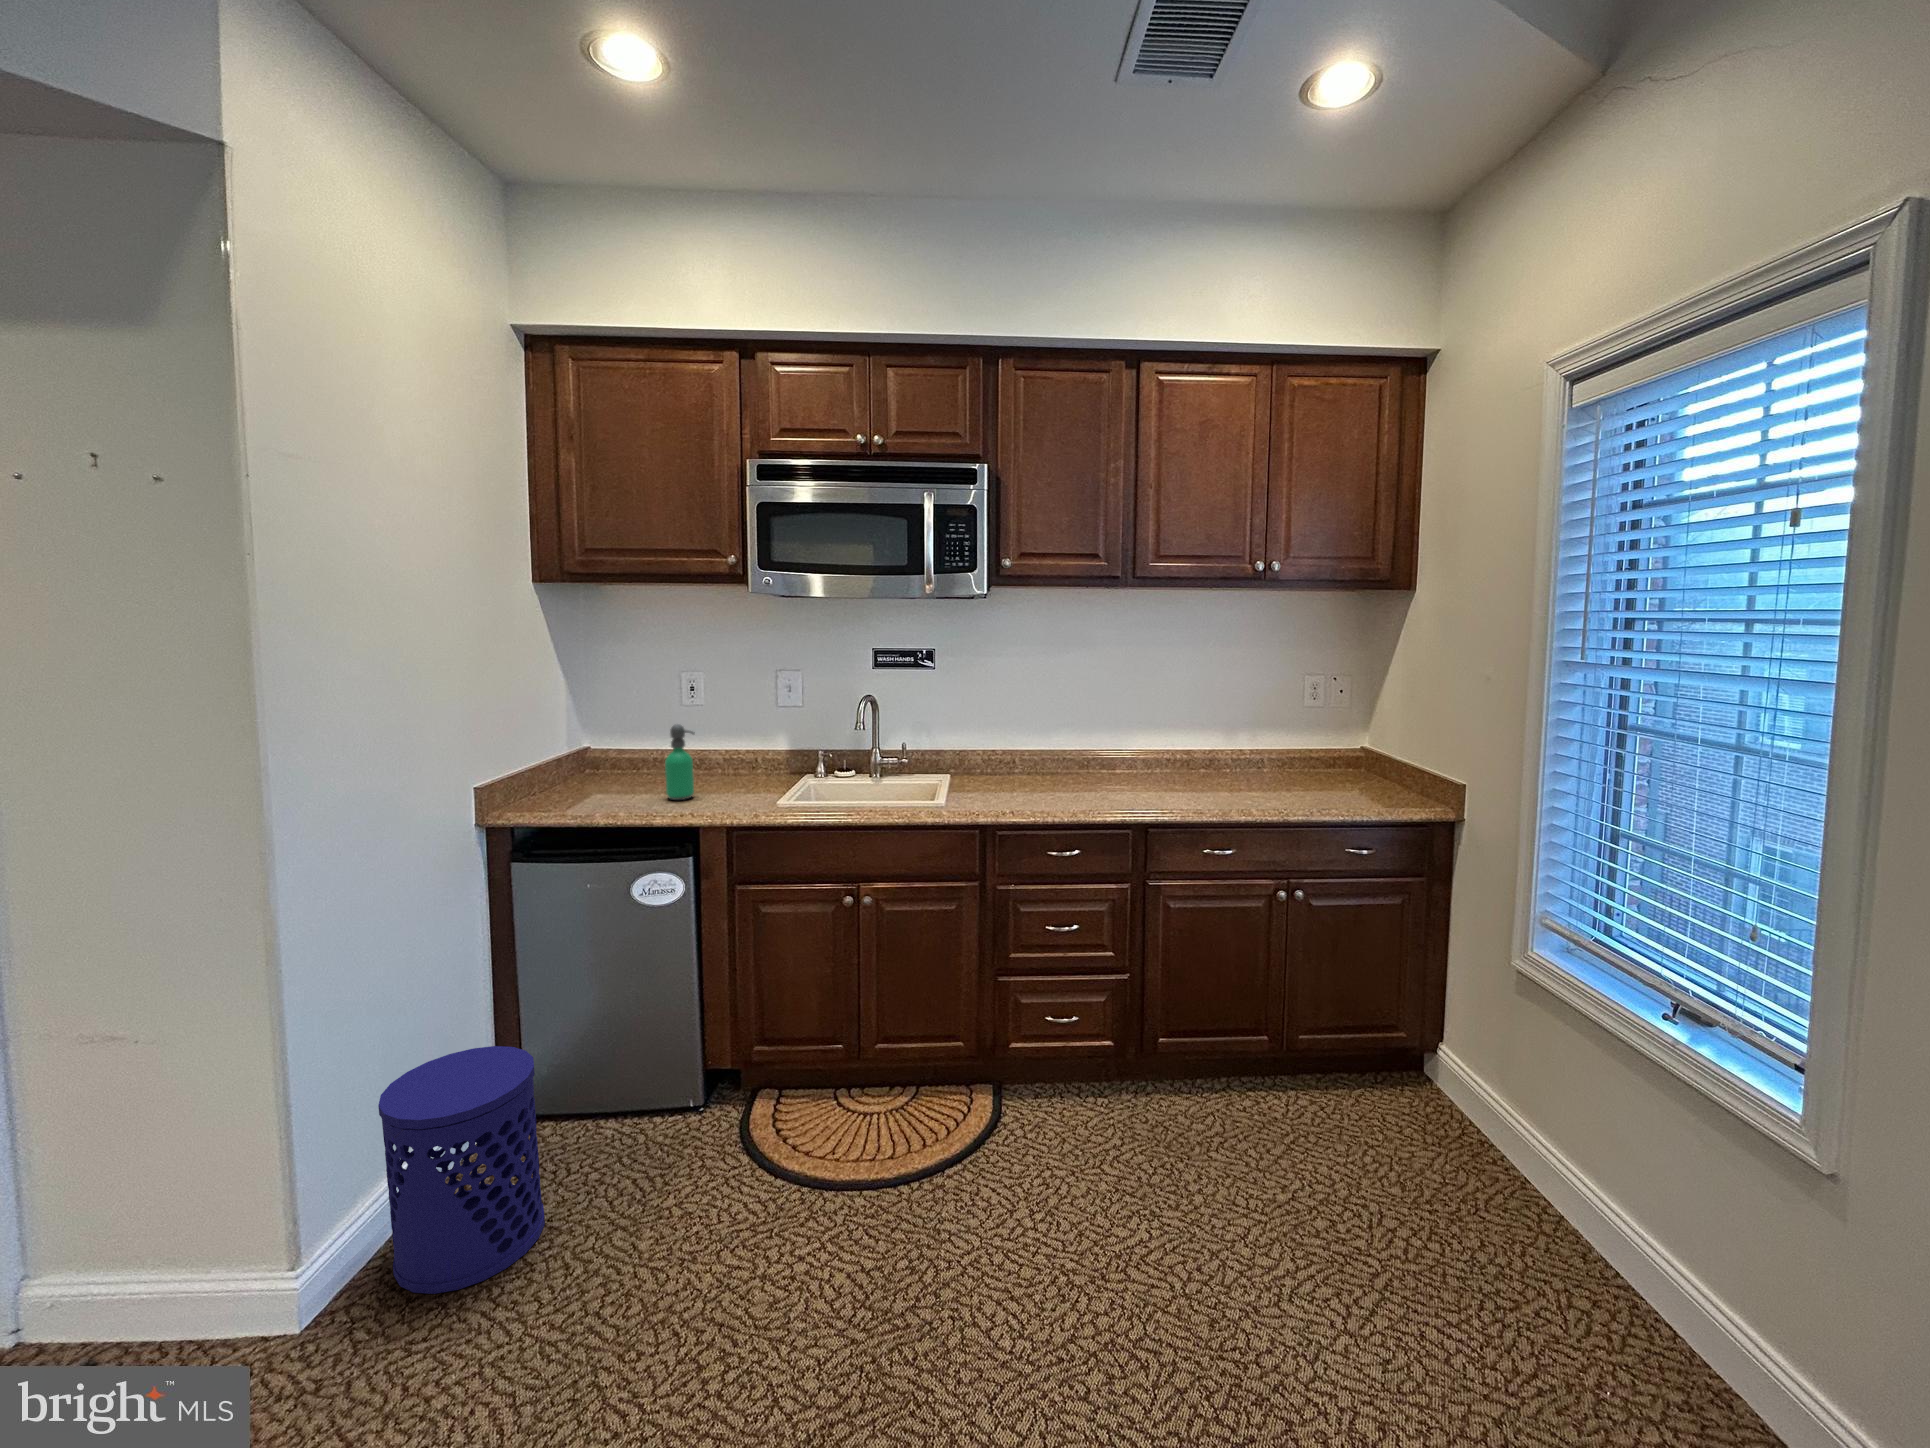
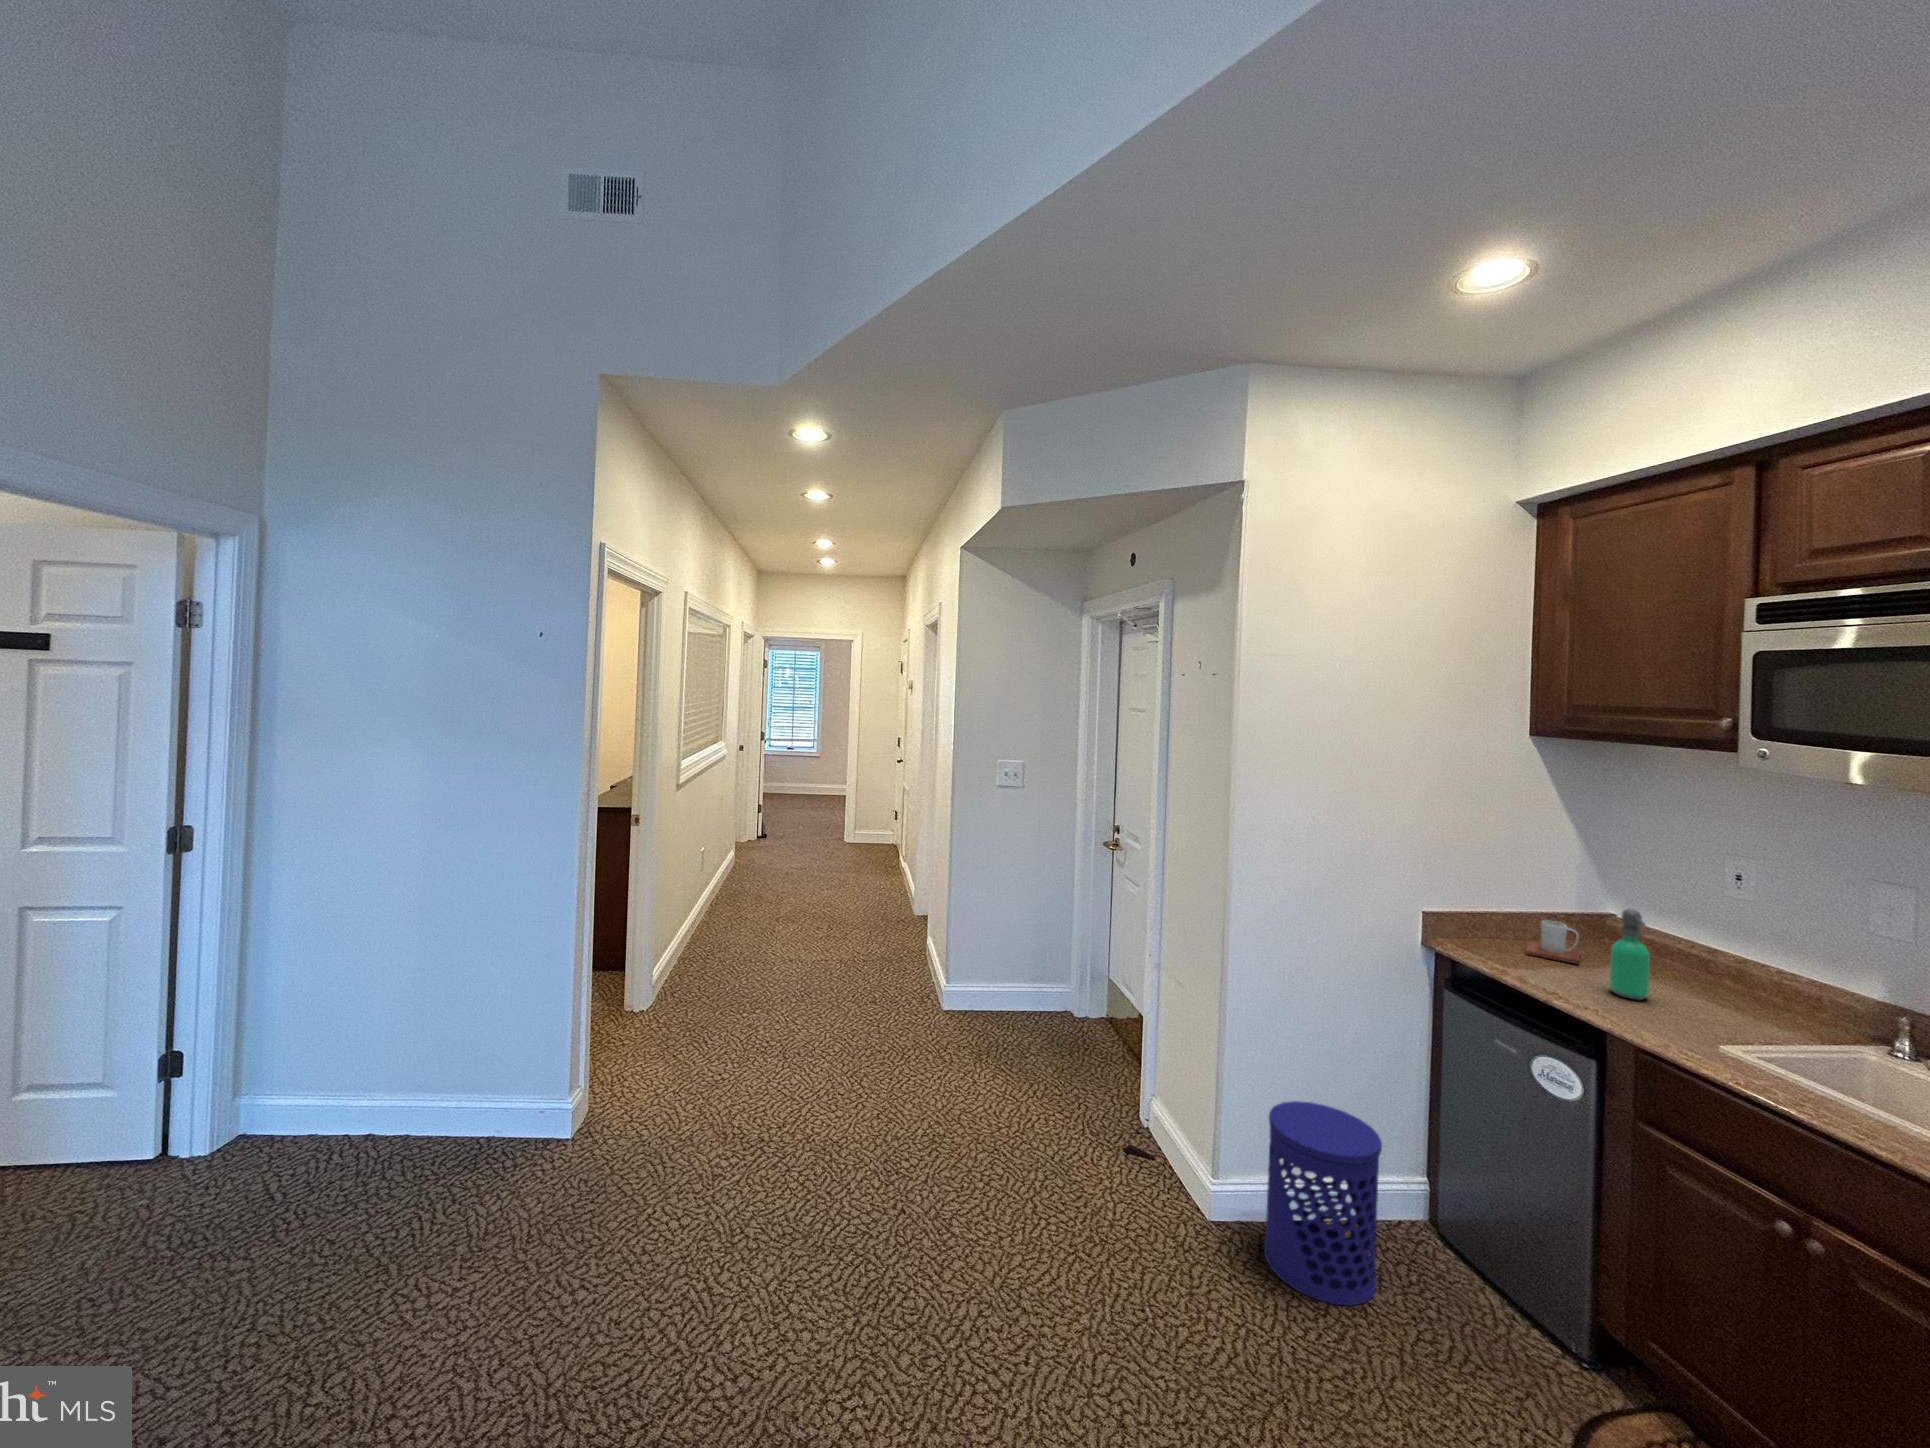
mug: none [559,760,617,799] -> present [1526,920,1580,964]

